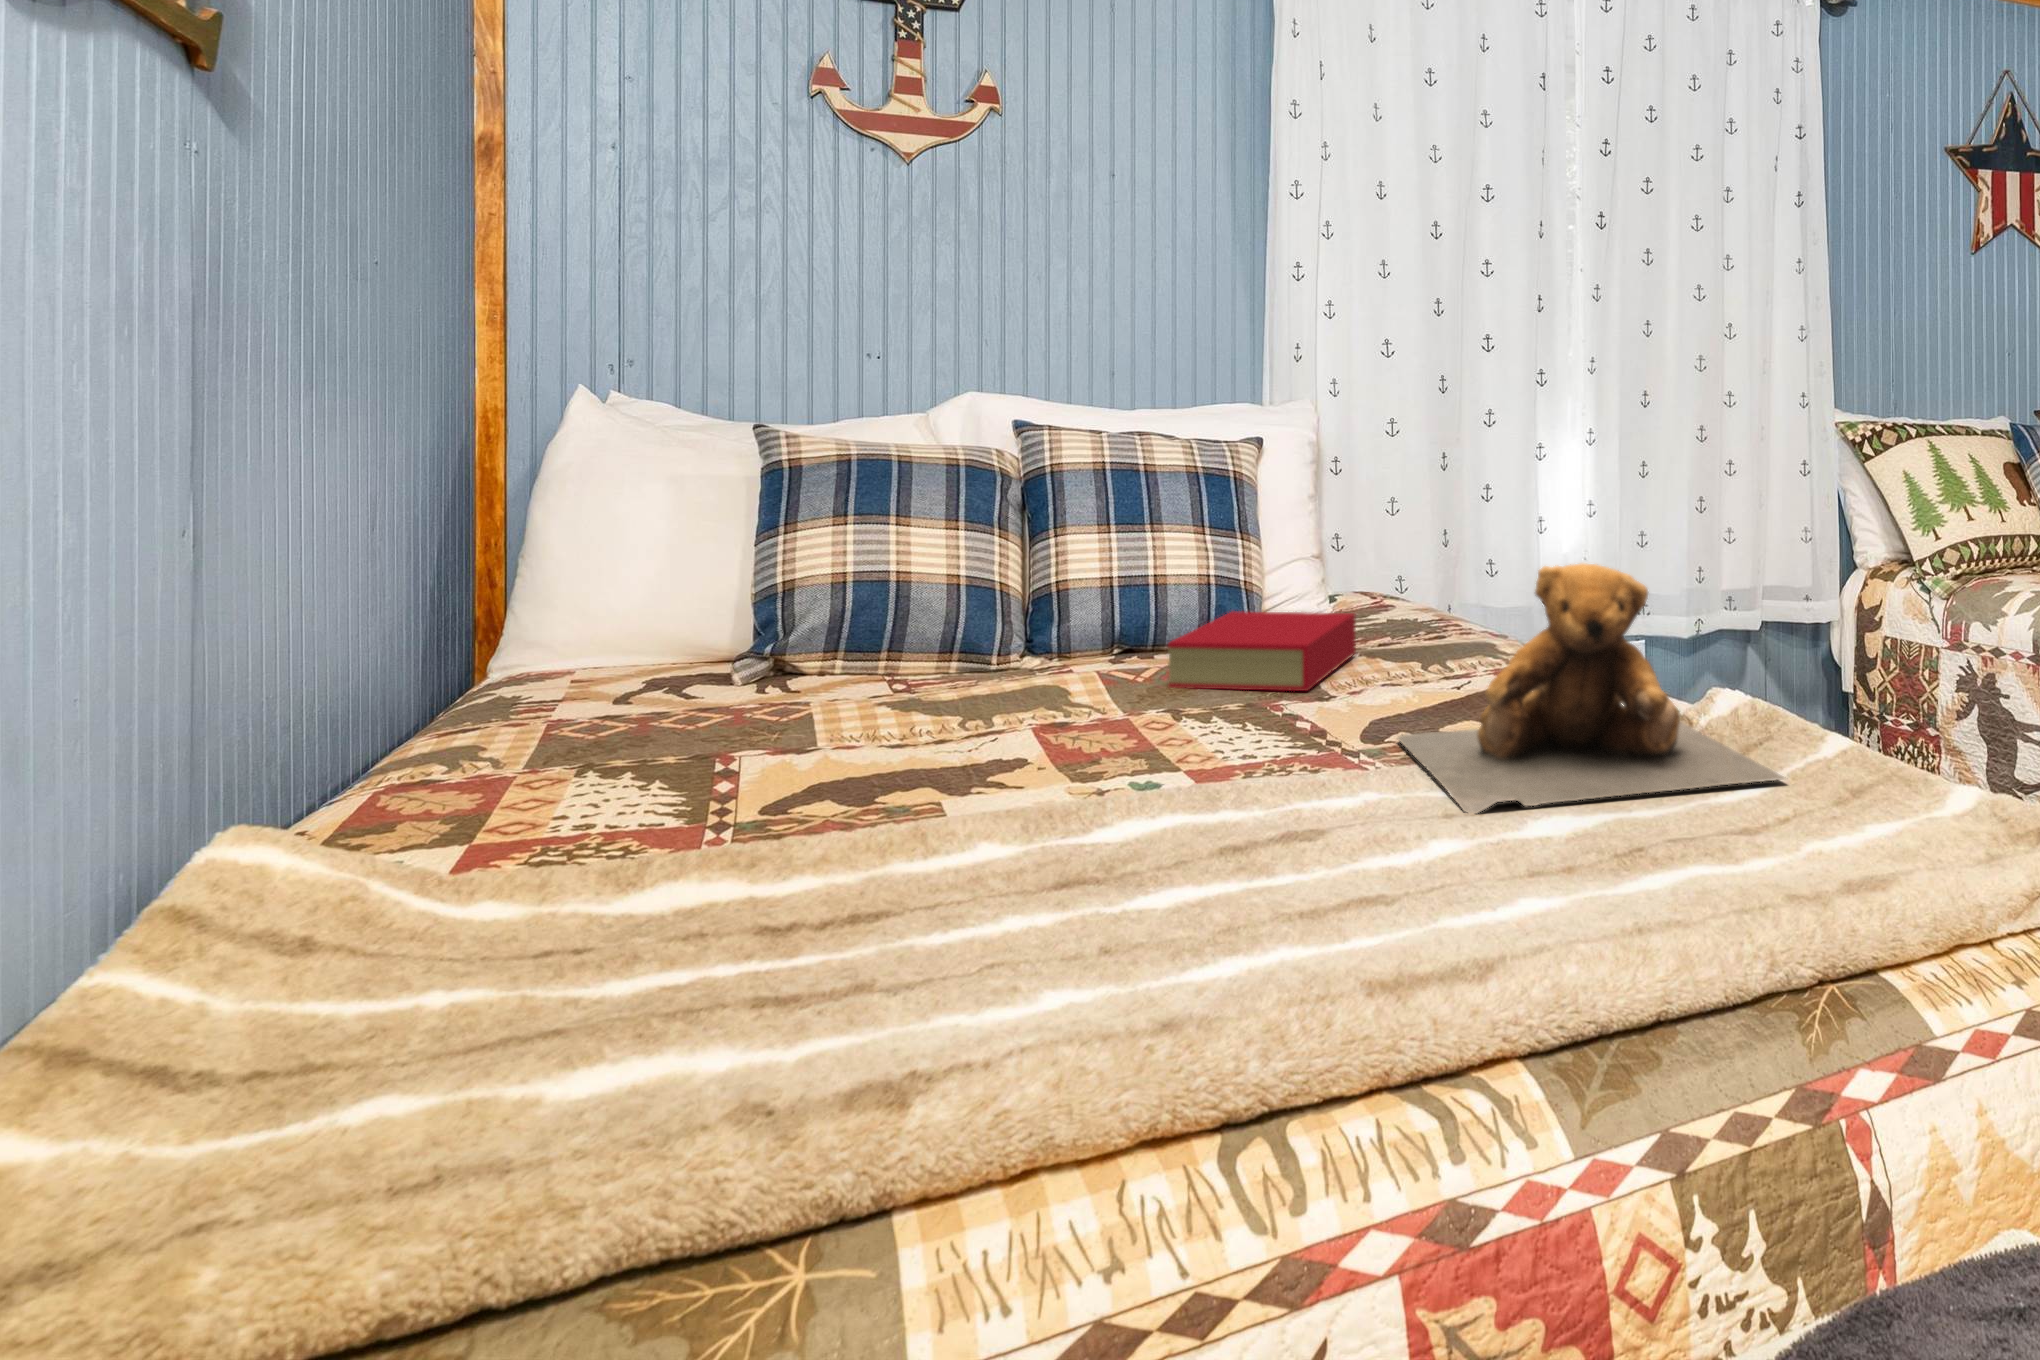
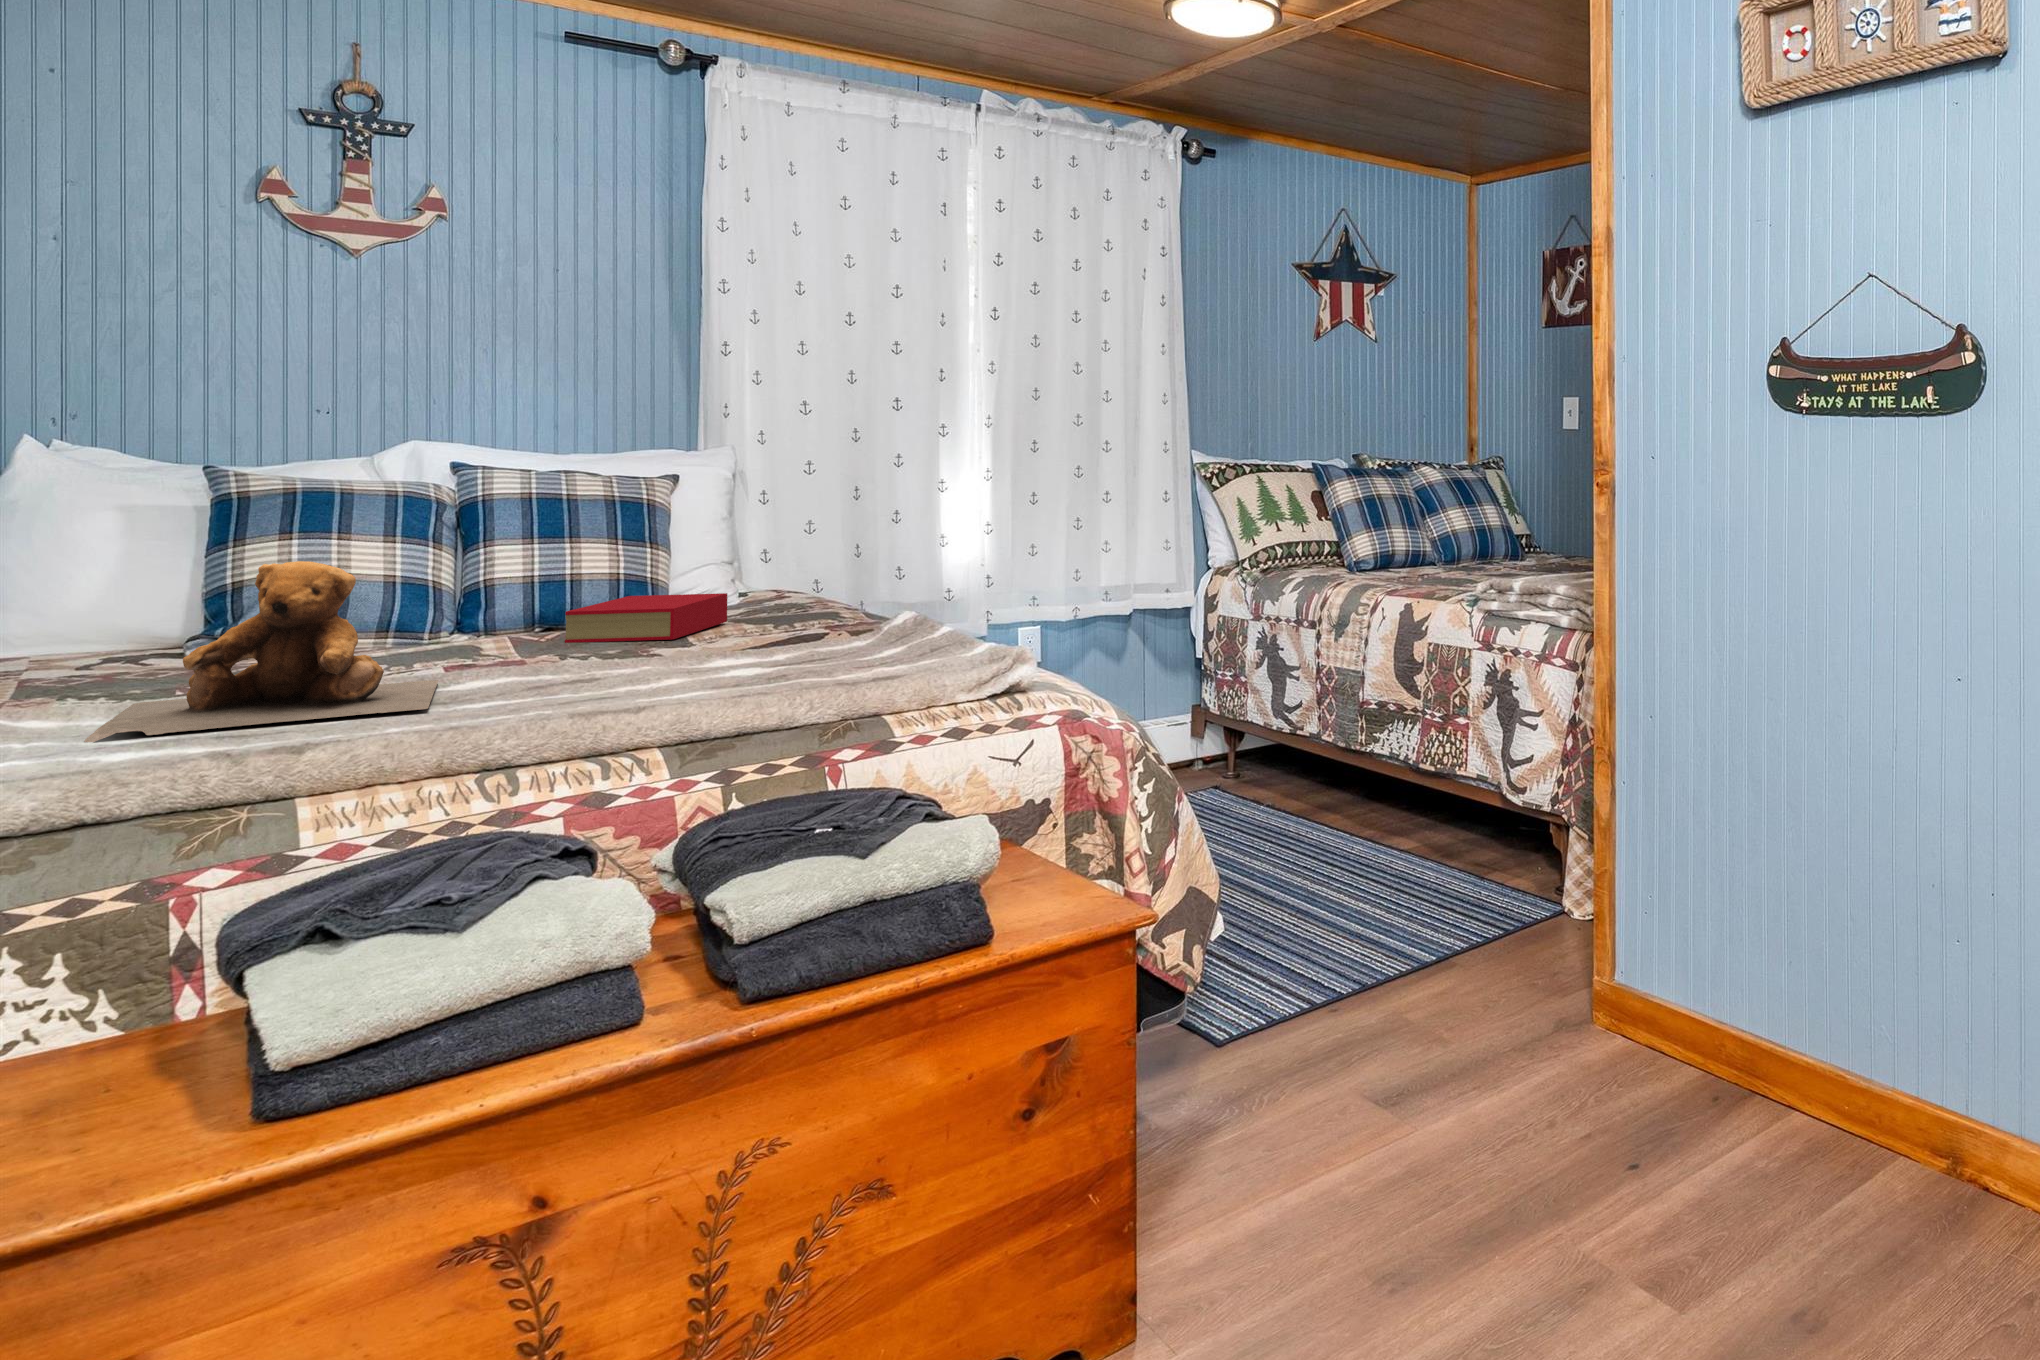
teddy bear: present [1398,564,1786,814] -> present [85,561,438,742]

